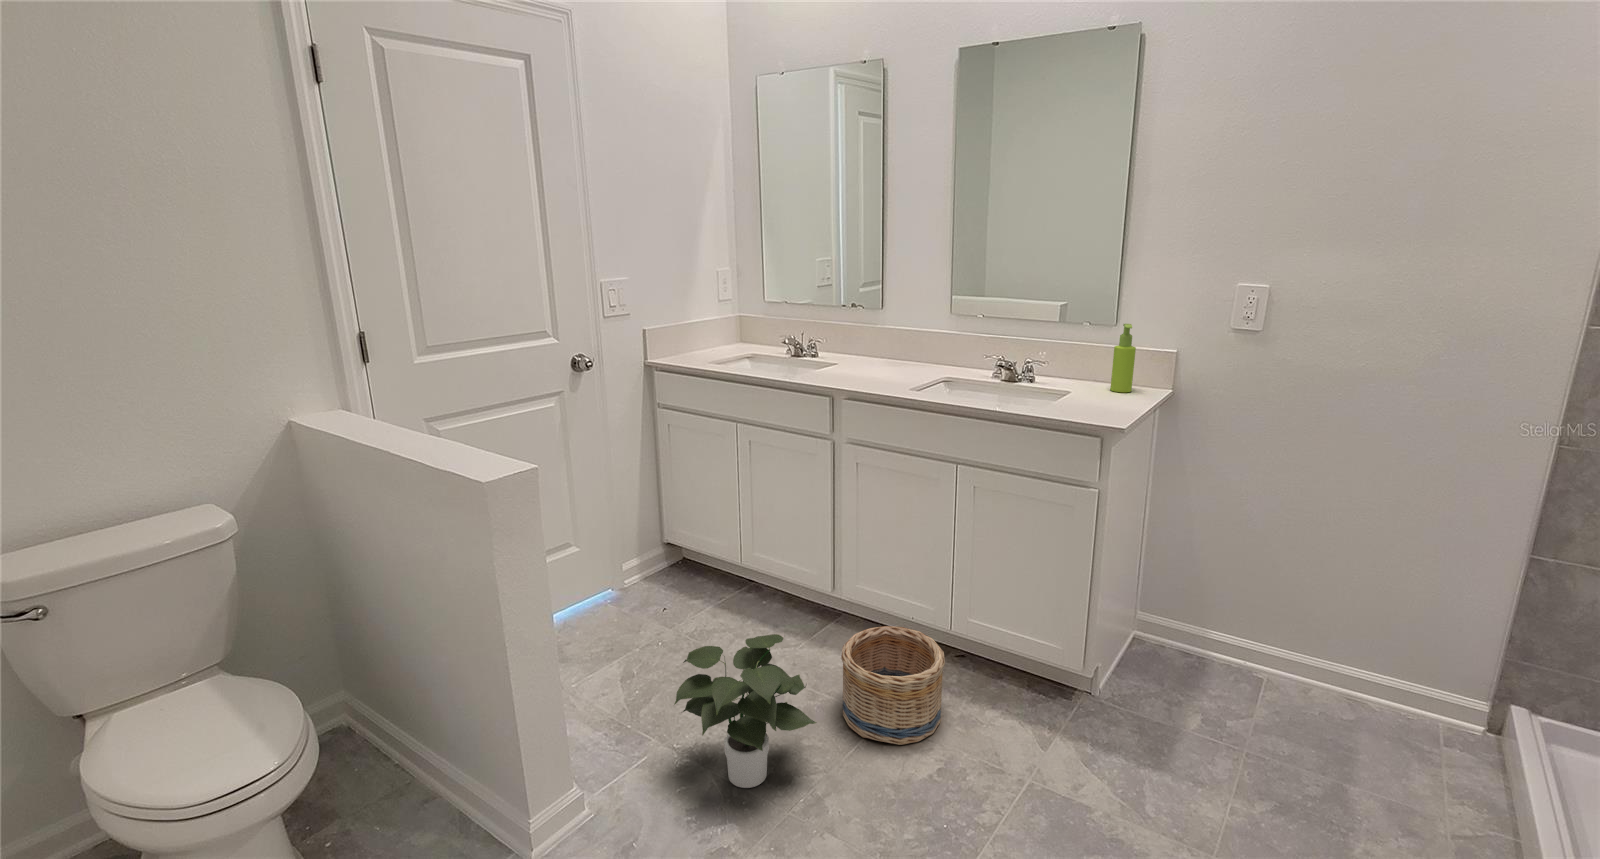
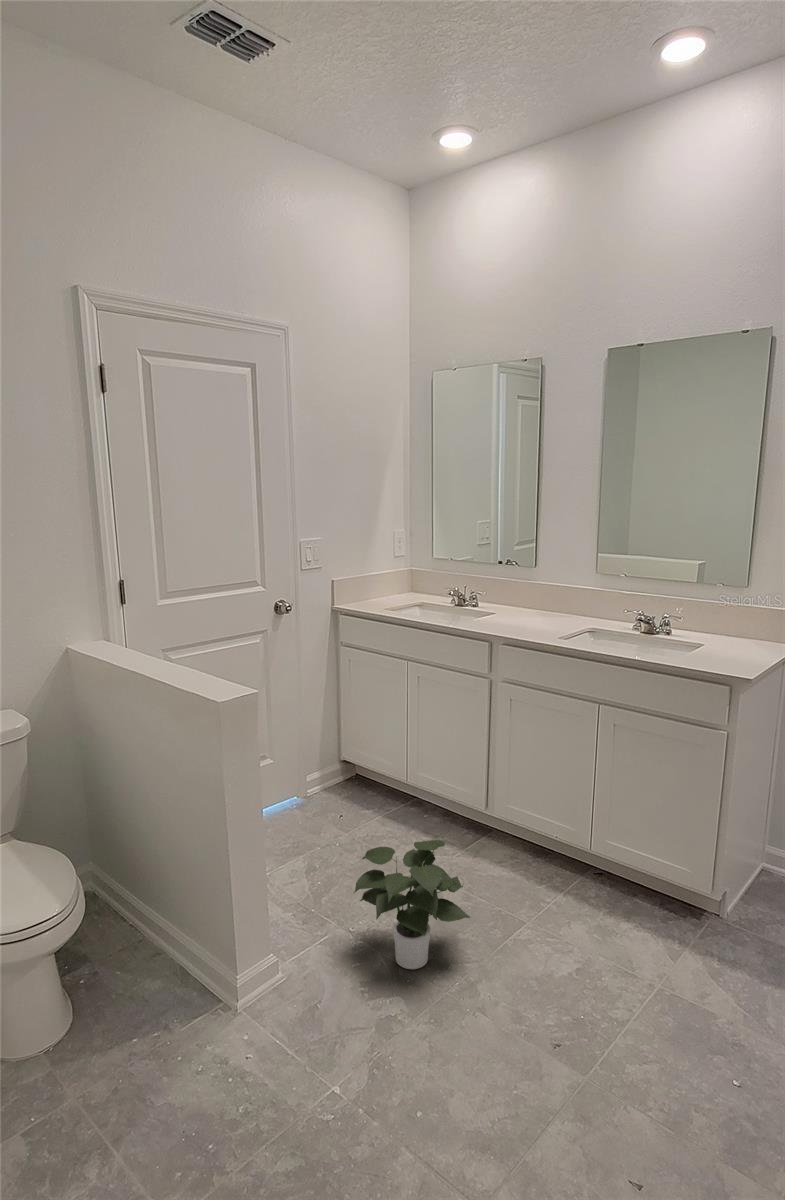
soap dispenser: present [1110,324,1136,392] -> none [737,587,759,647]
basket: present [841,626,945,745] -> none [494,841,583,944]

